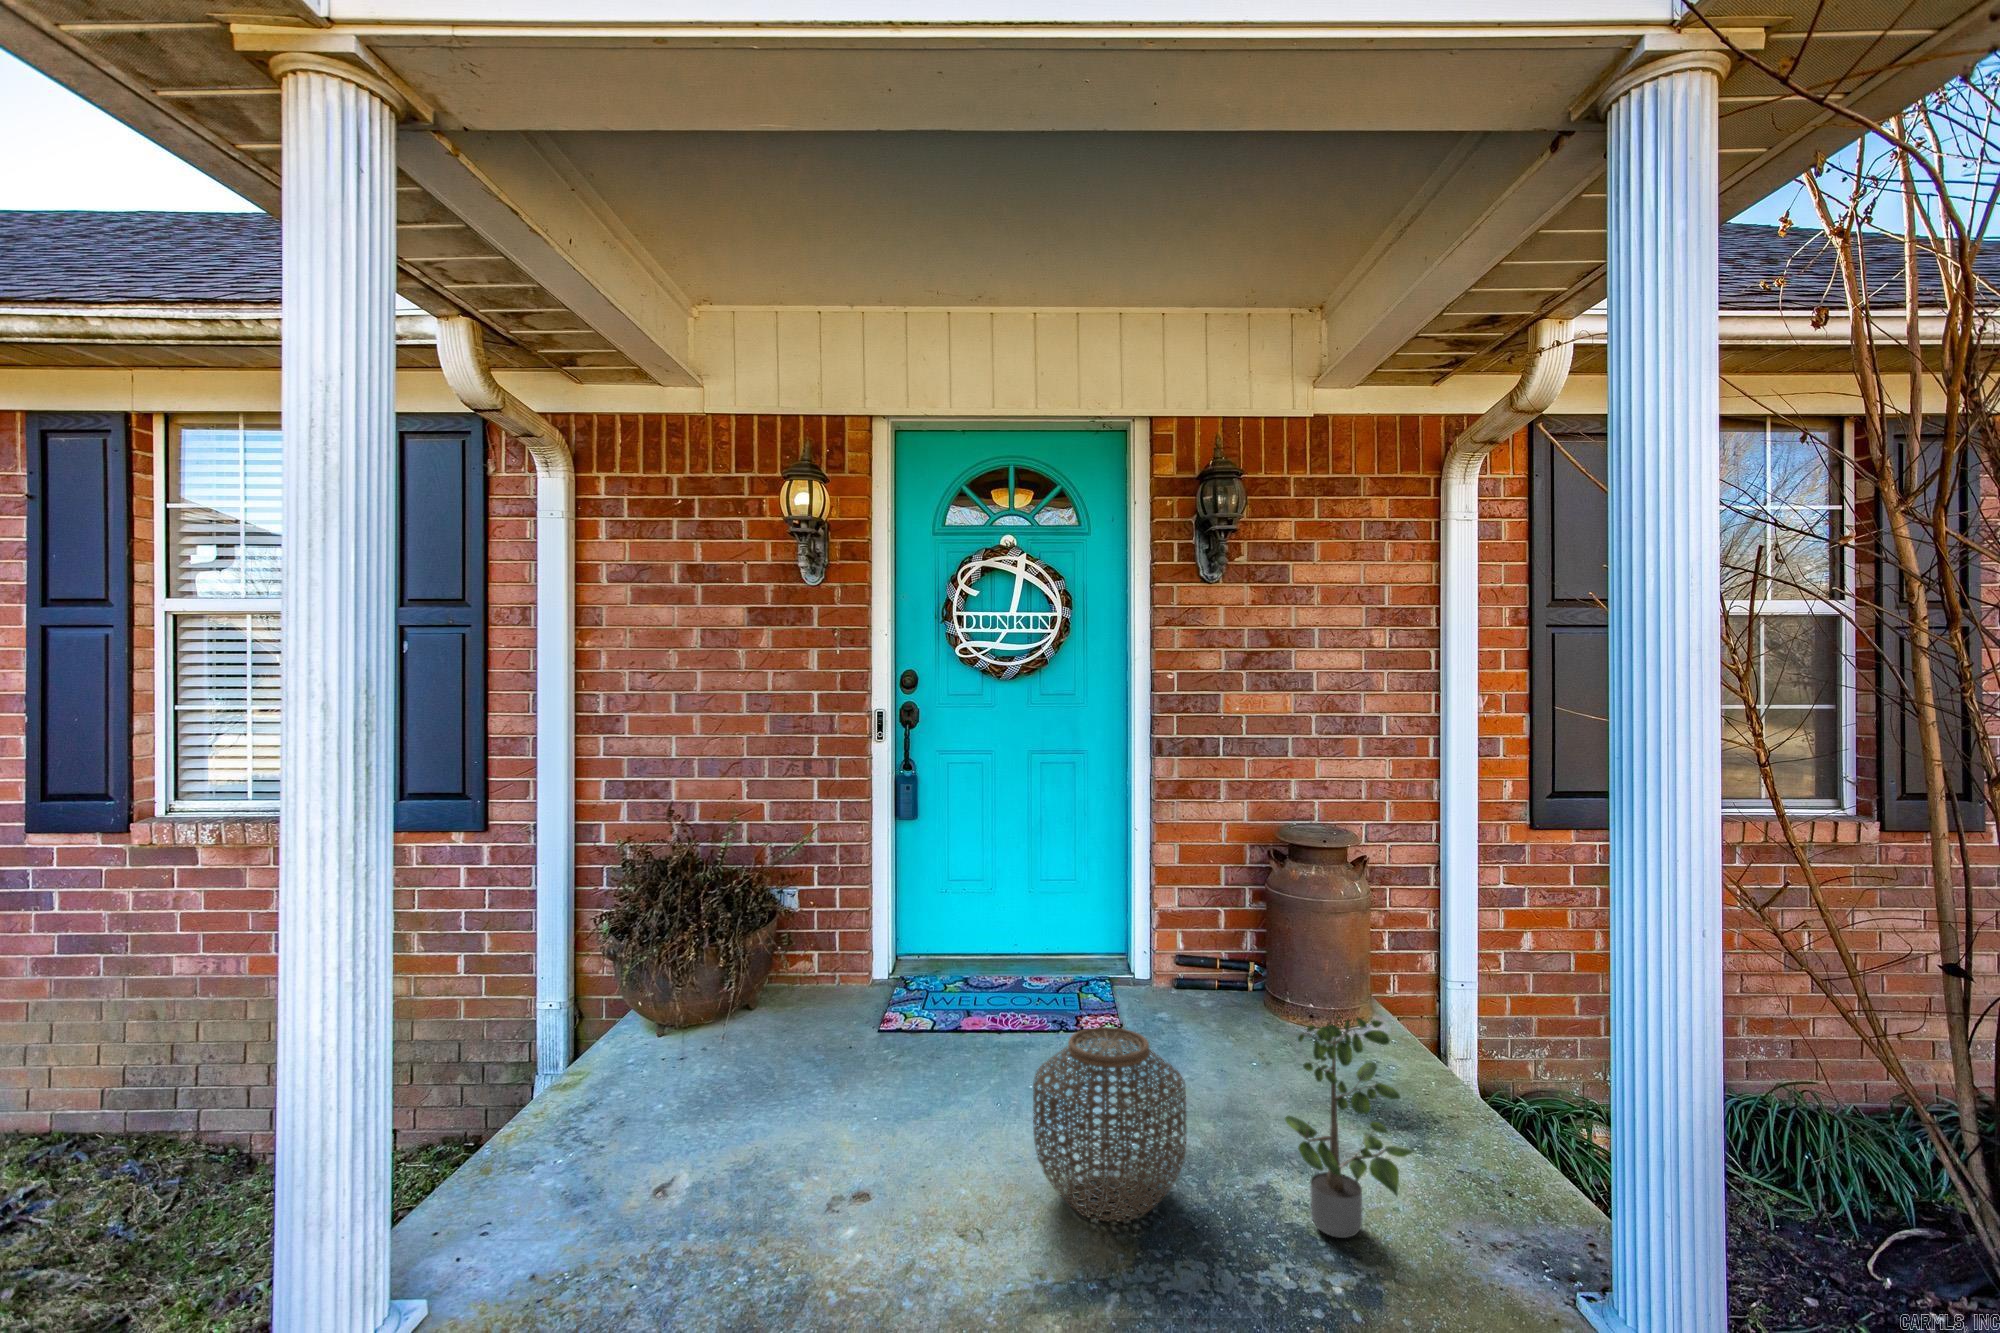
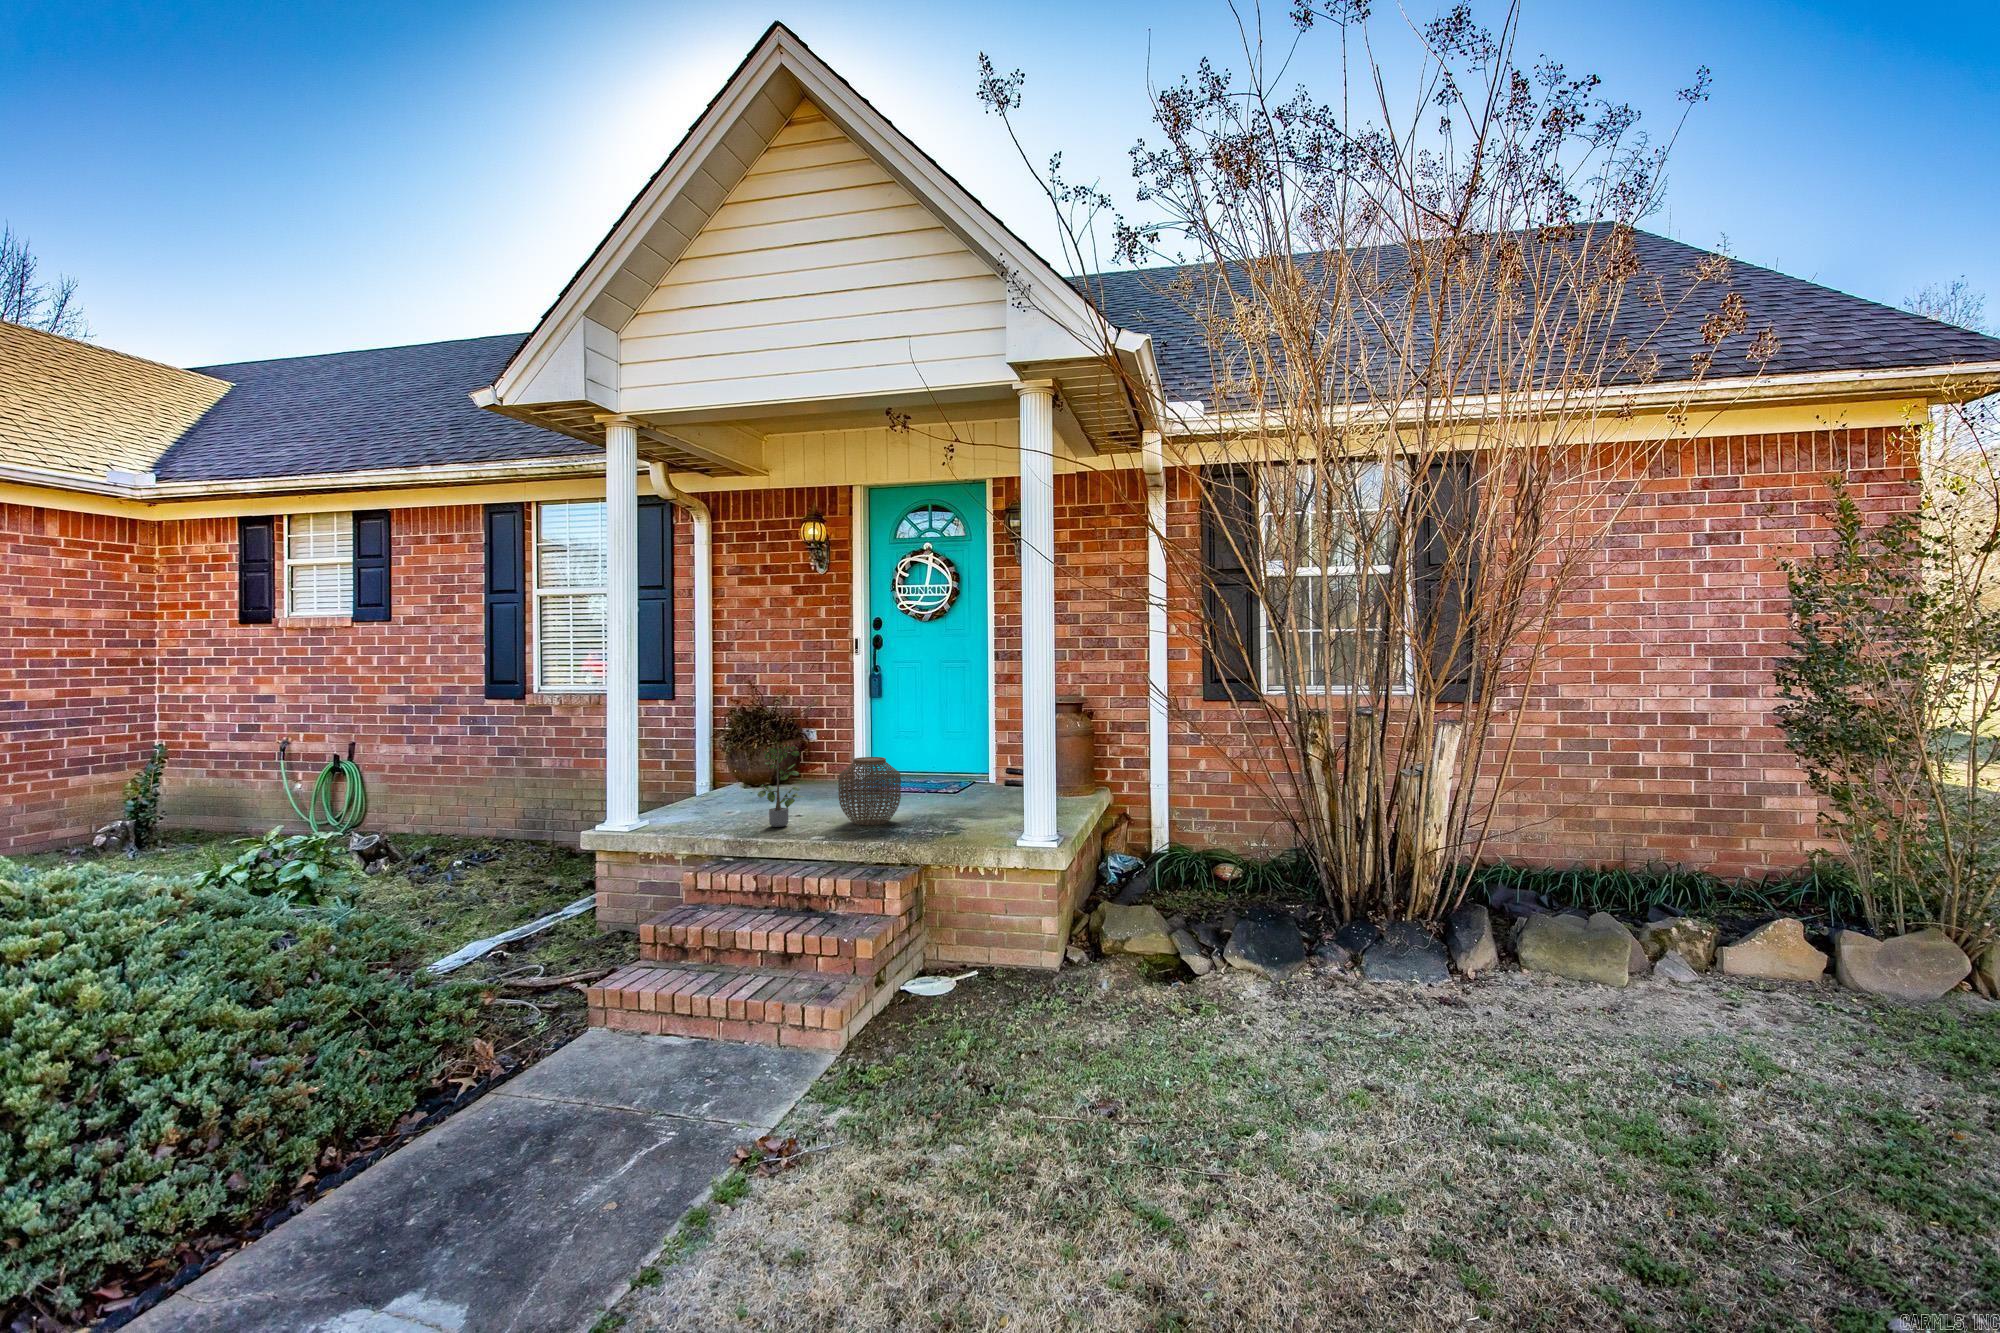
potted plant: present [1285,1016,1414,1238] -> present [757,745,804,827]

